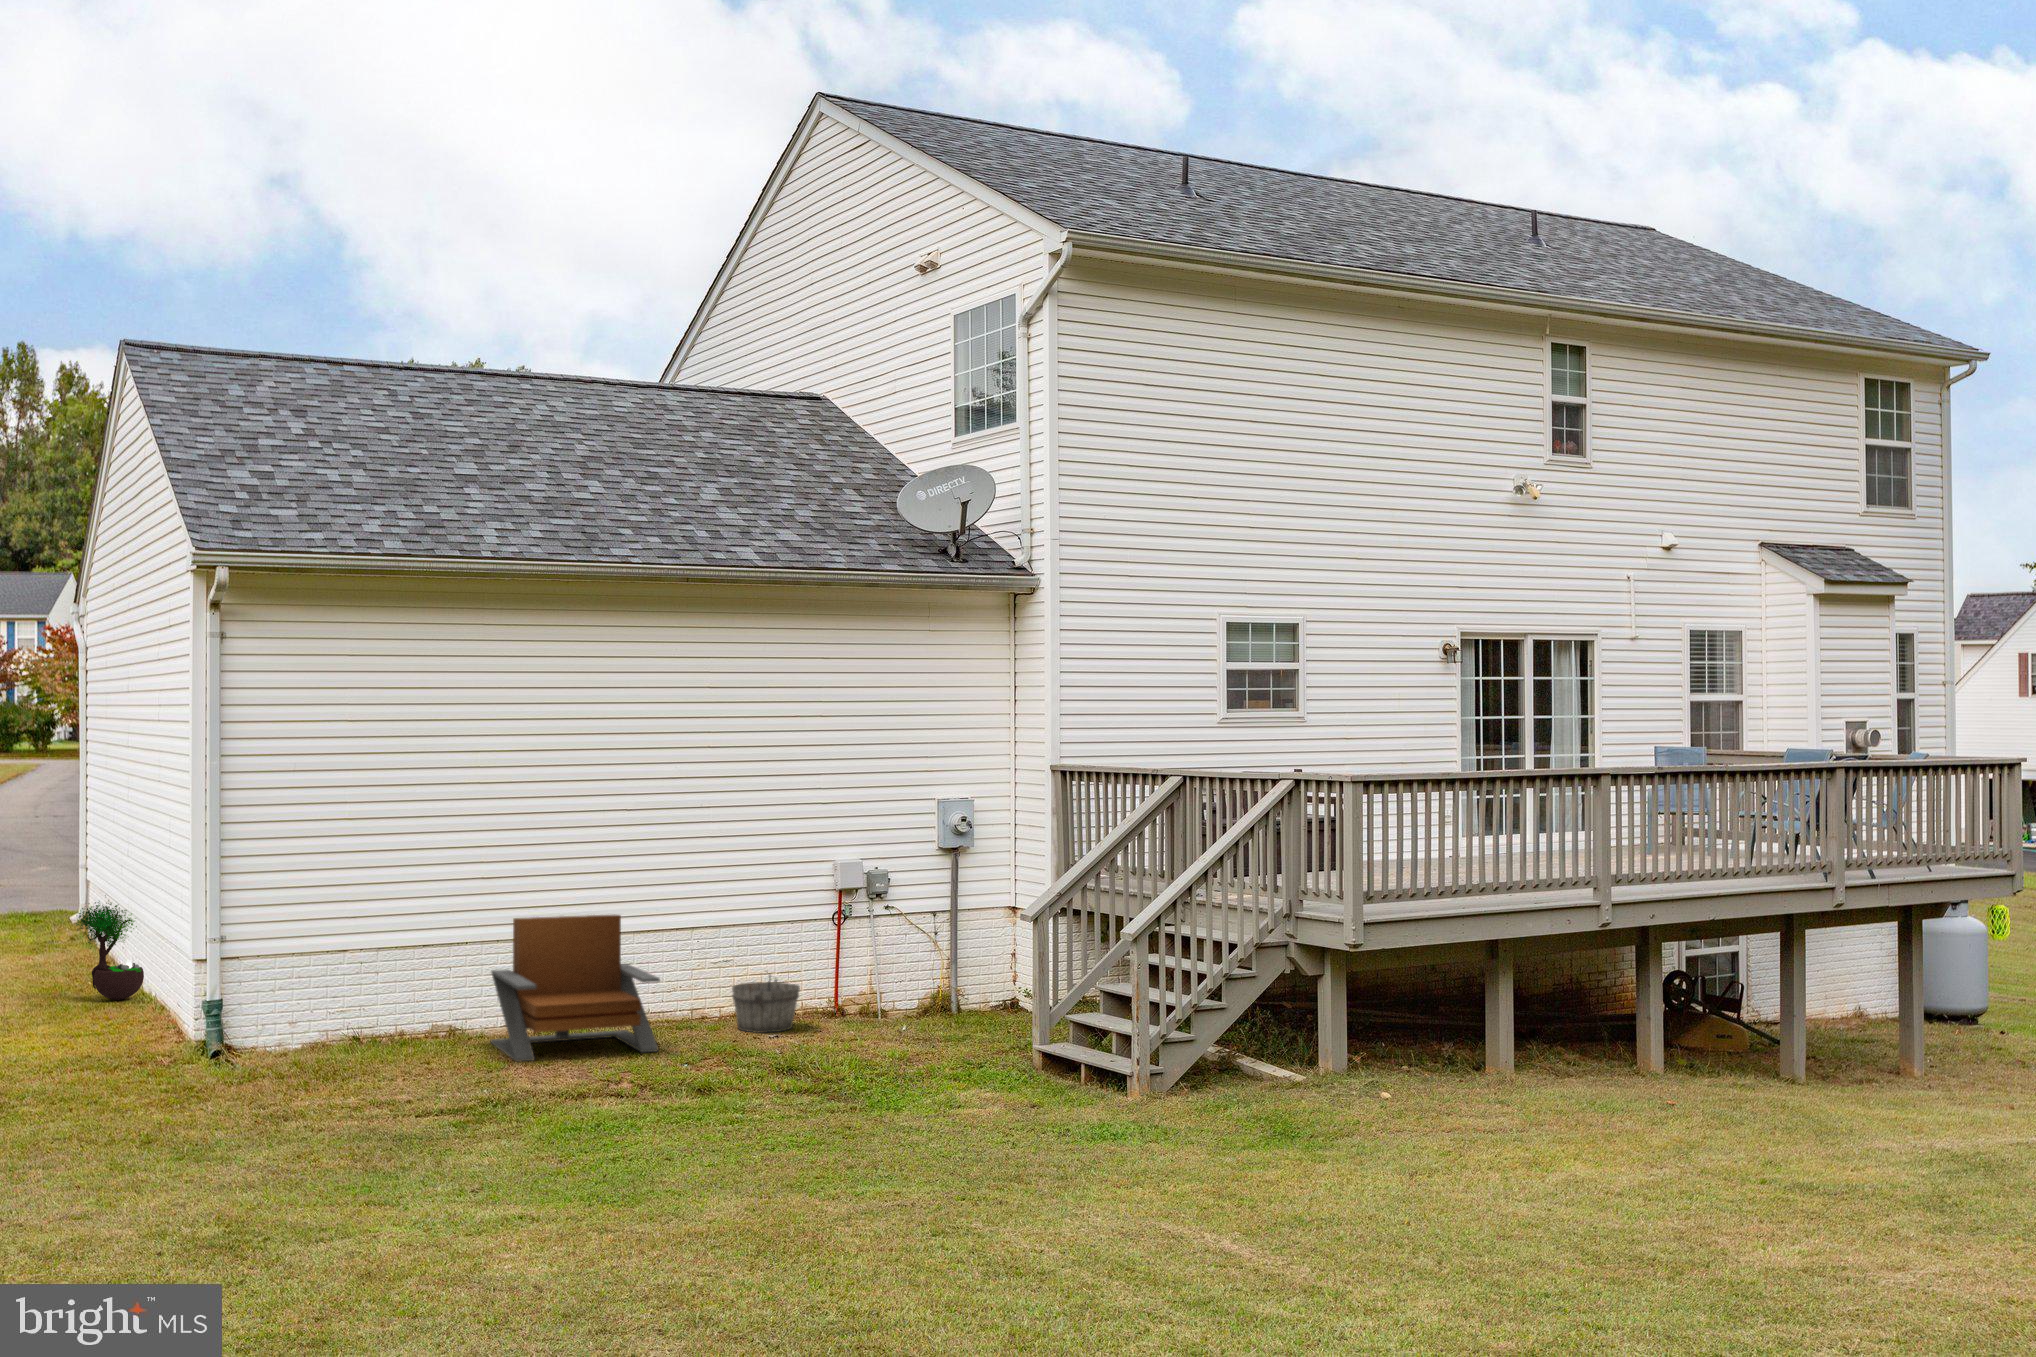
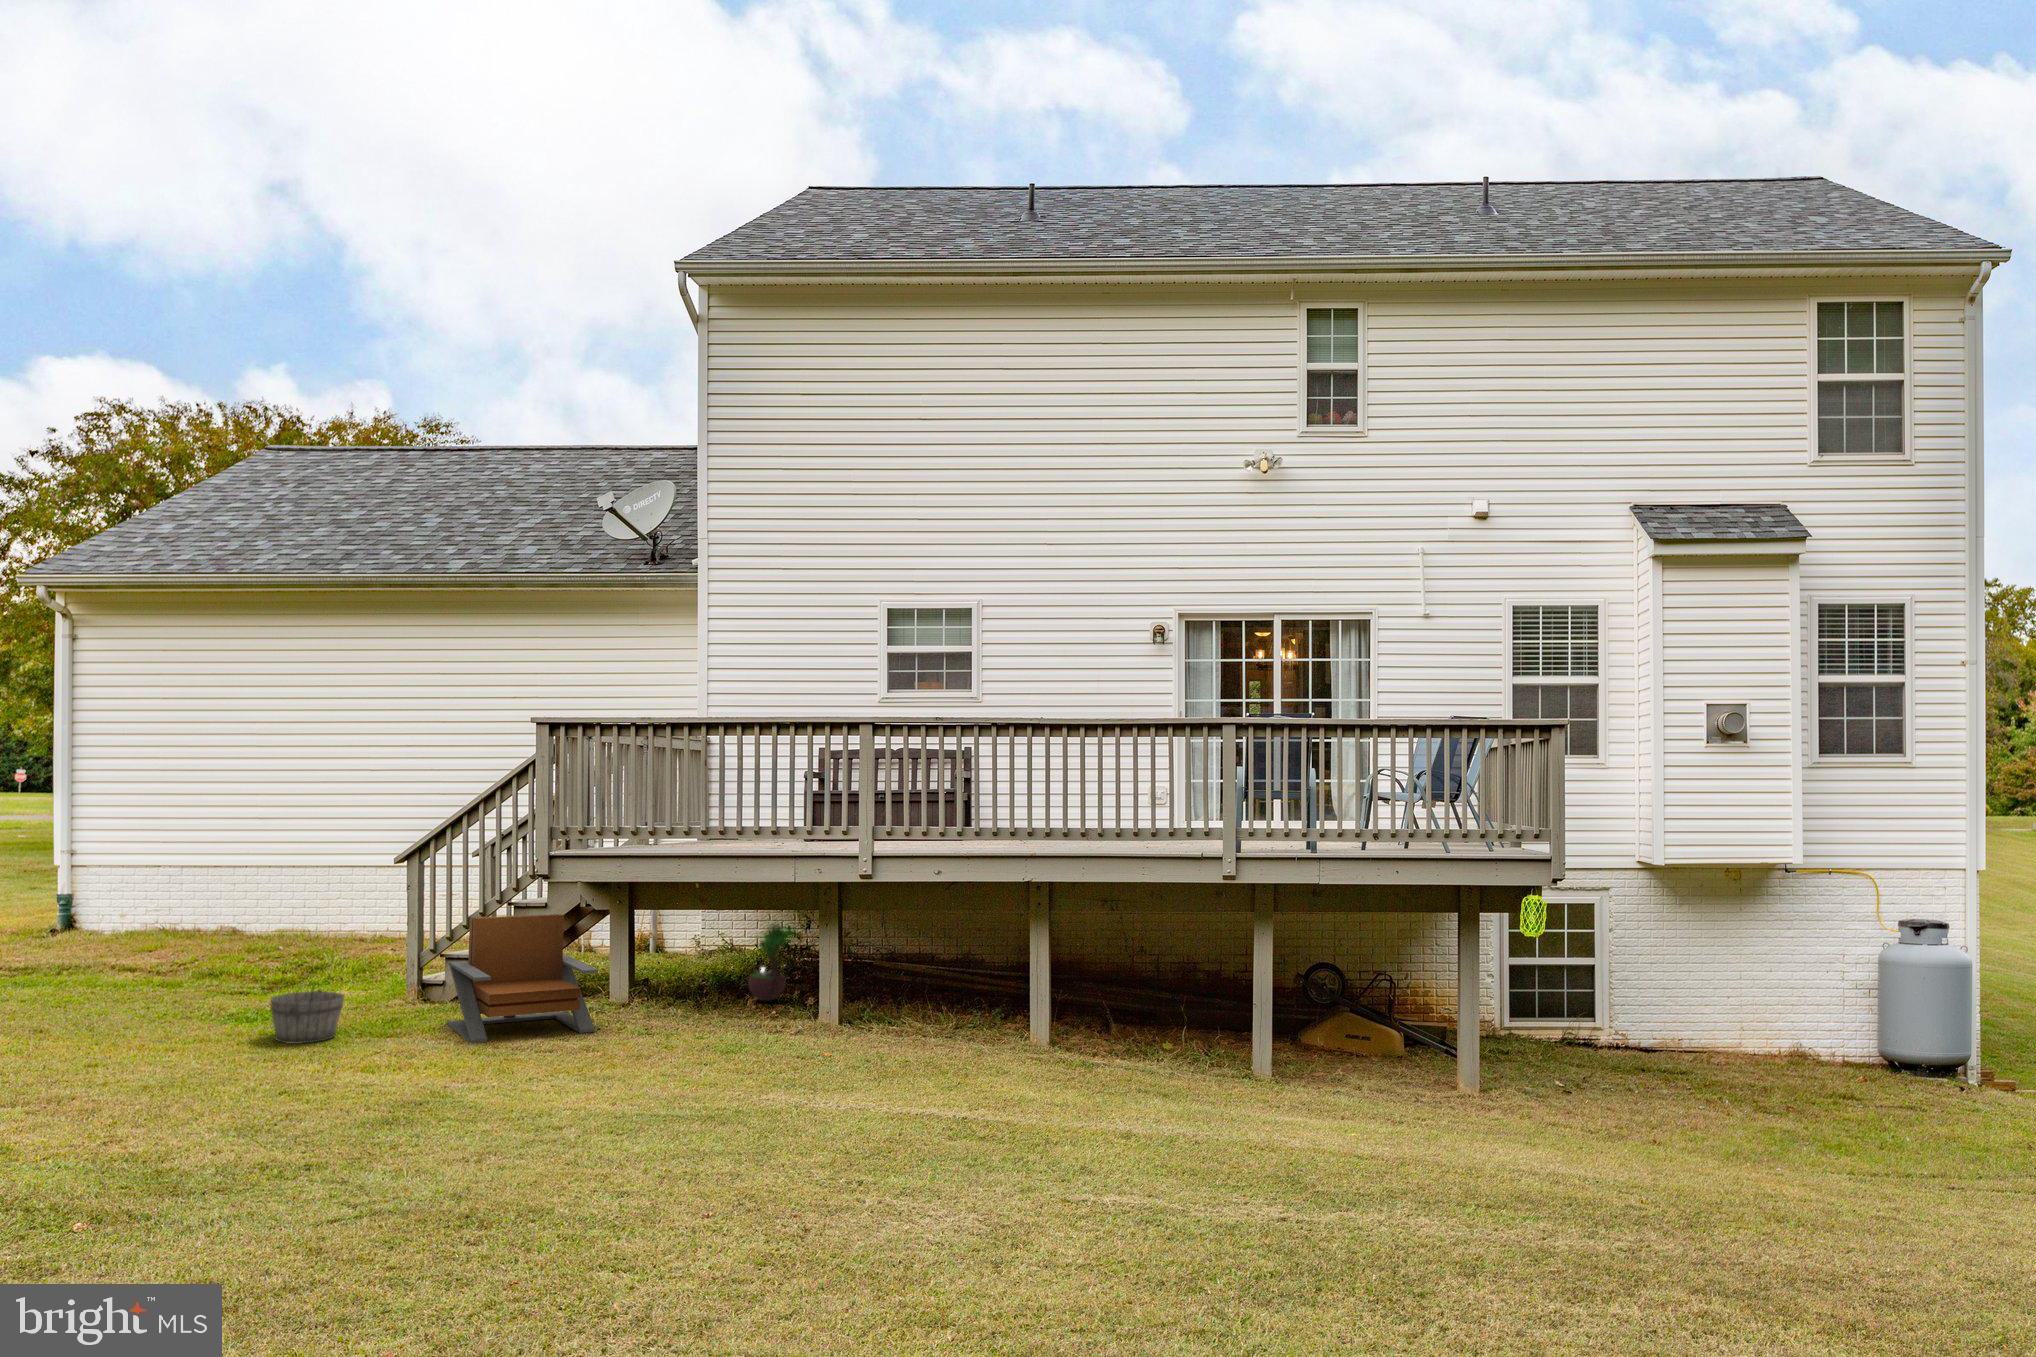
potted tree: present [76,895,144,1000] -> present [748,922,794,1001]
wooden bucket: present [732,975,800,1033] -> present [270,986,345,1044]

